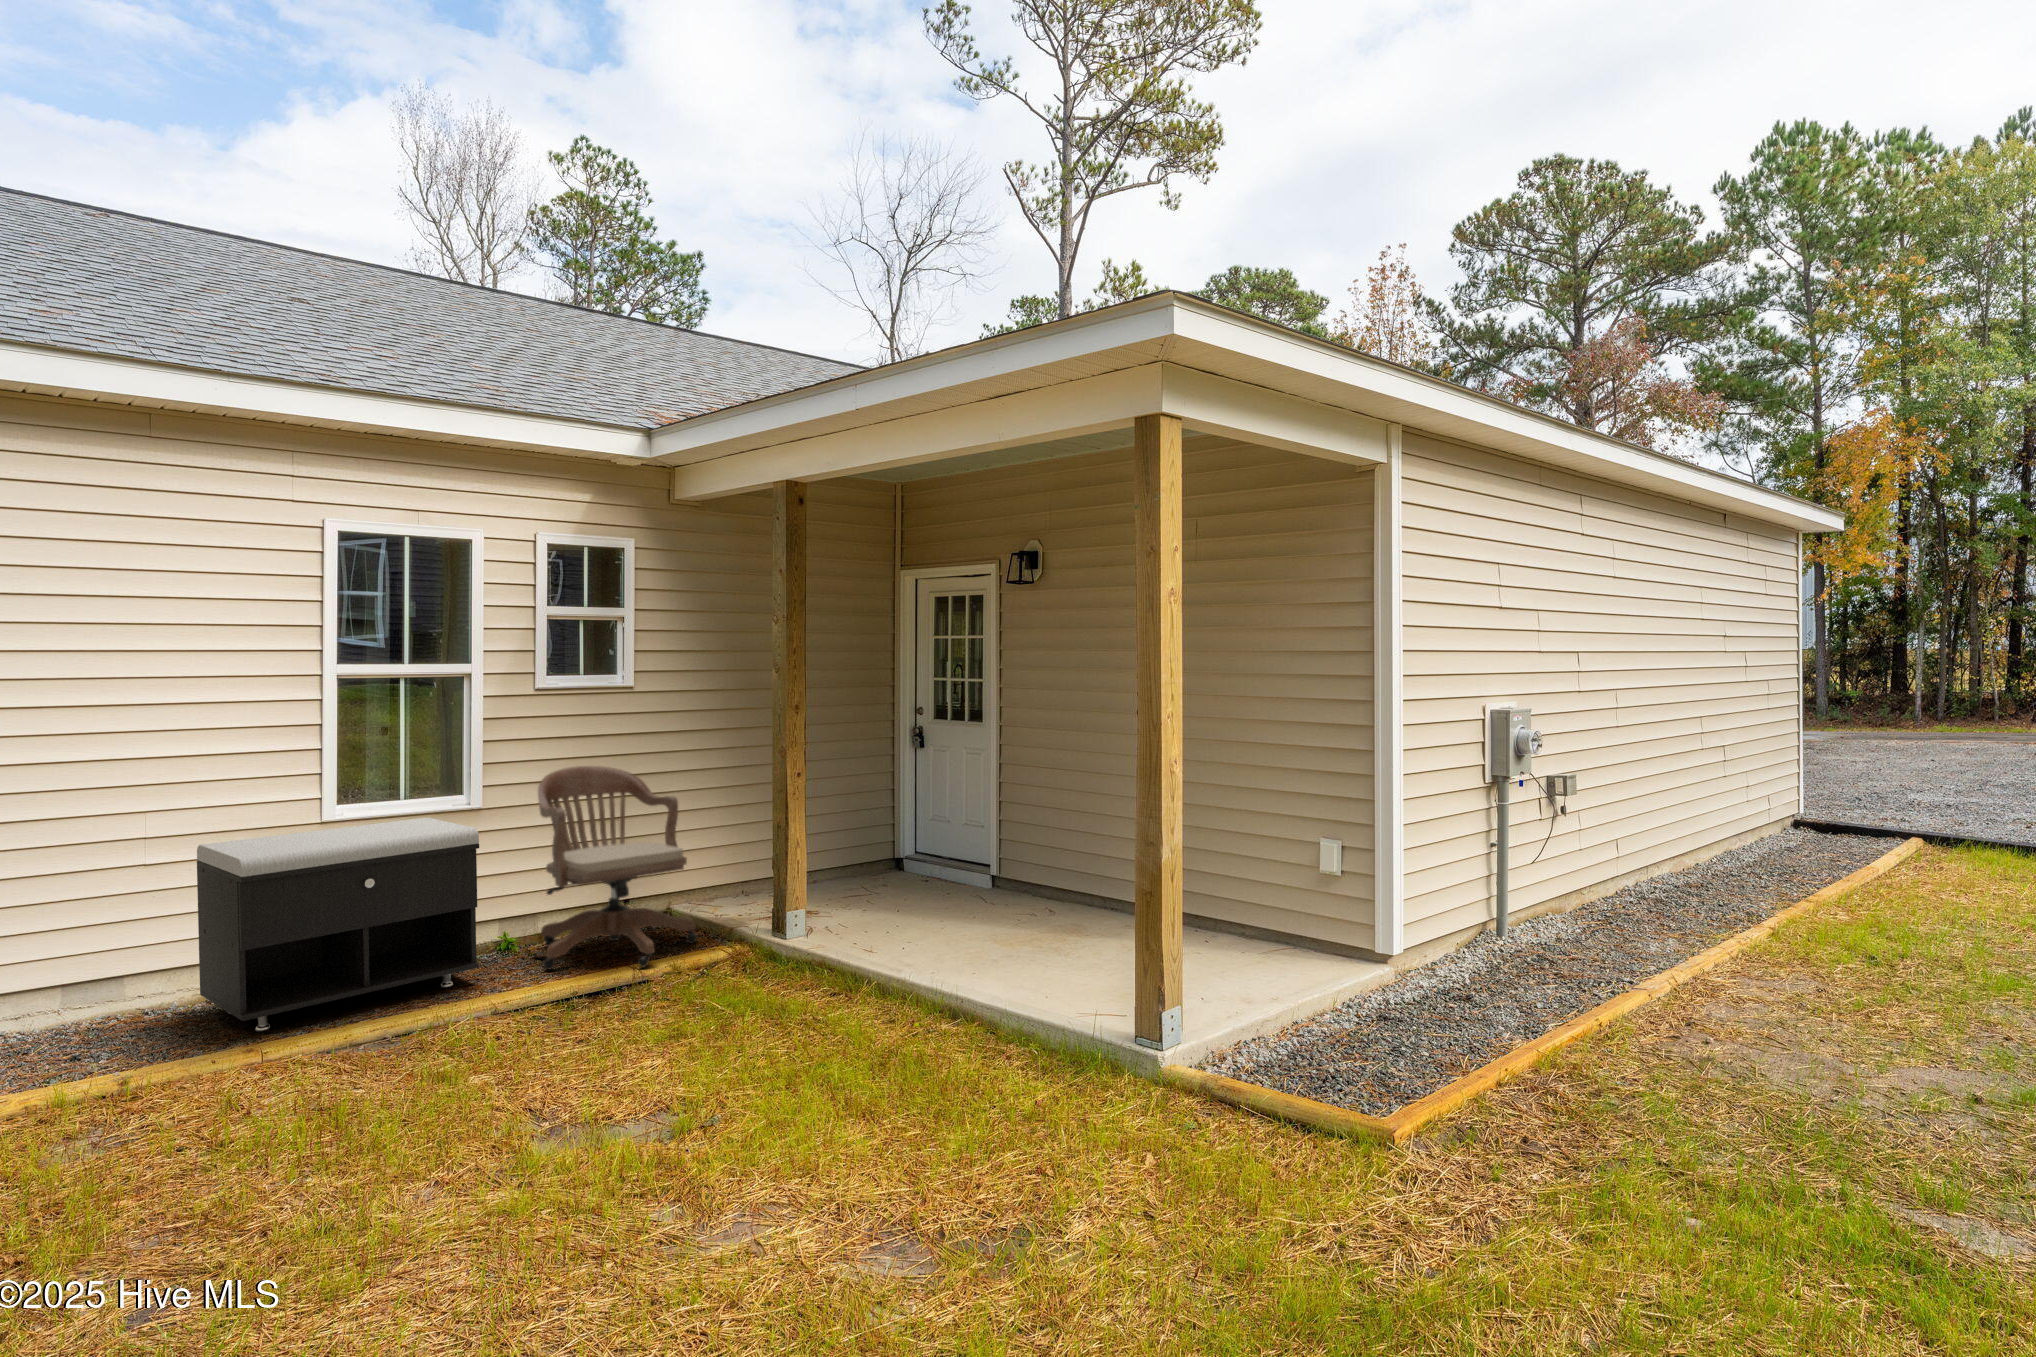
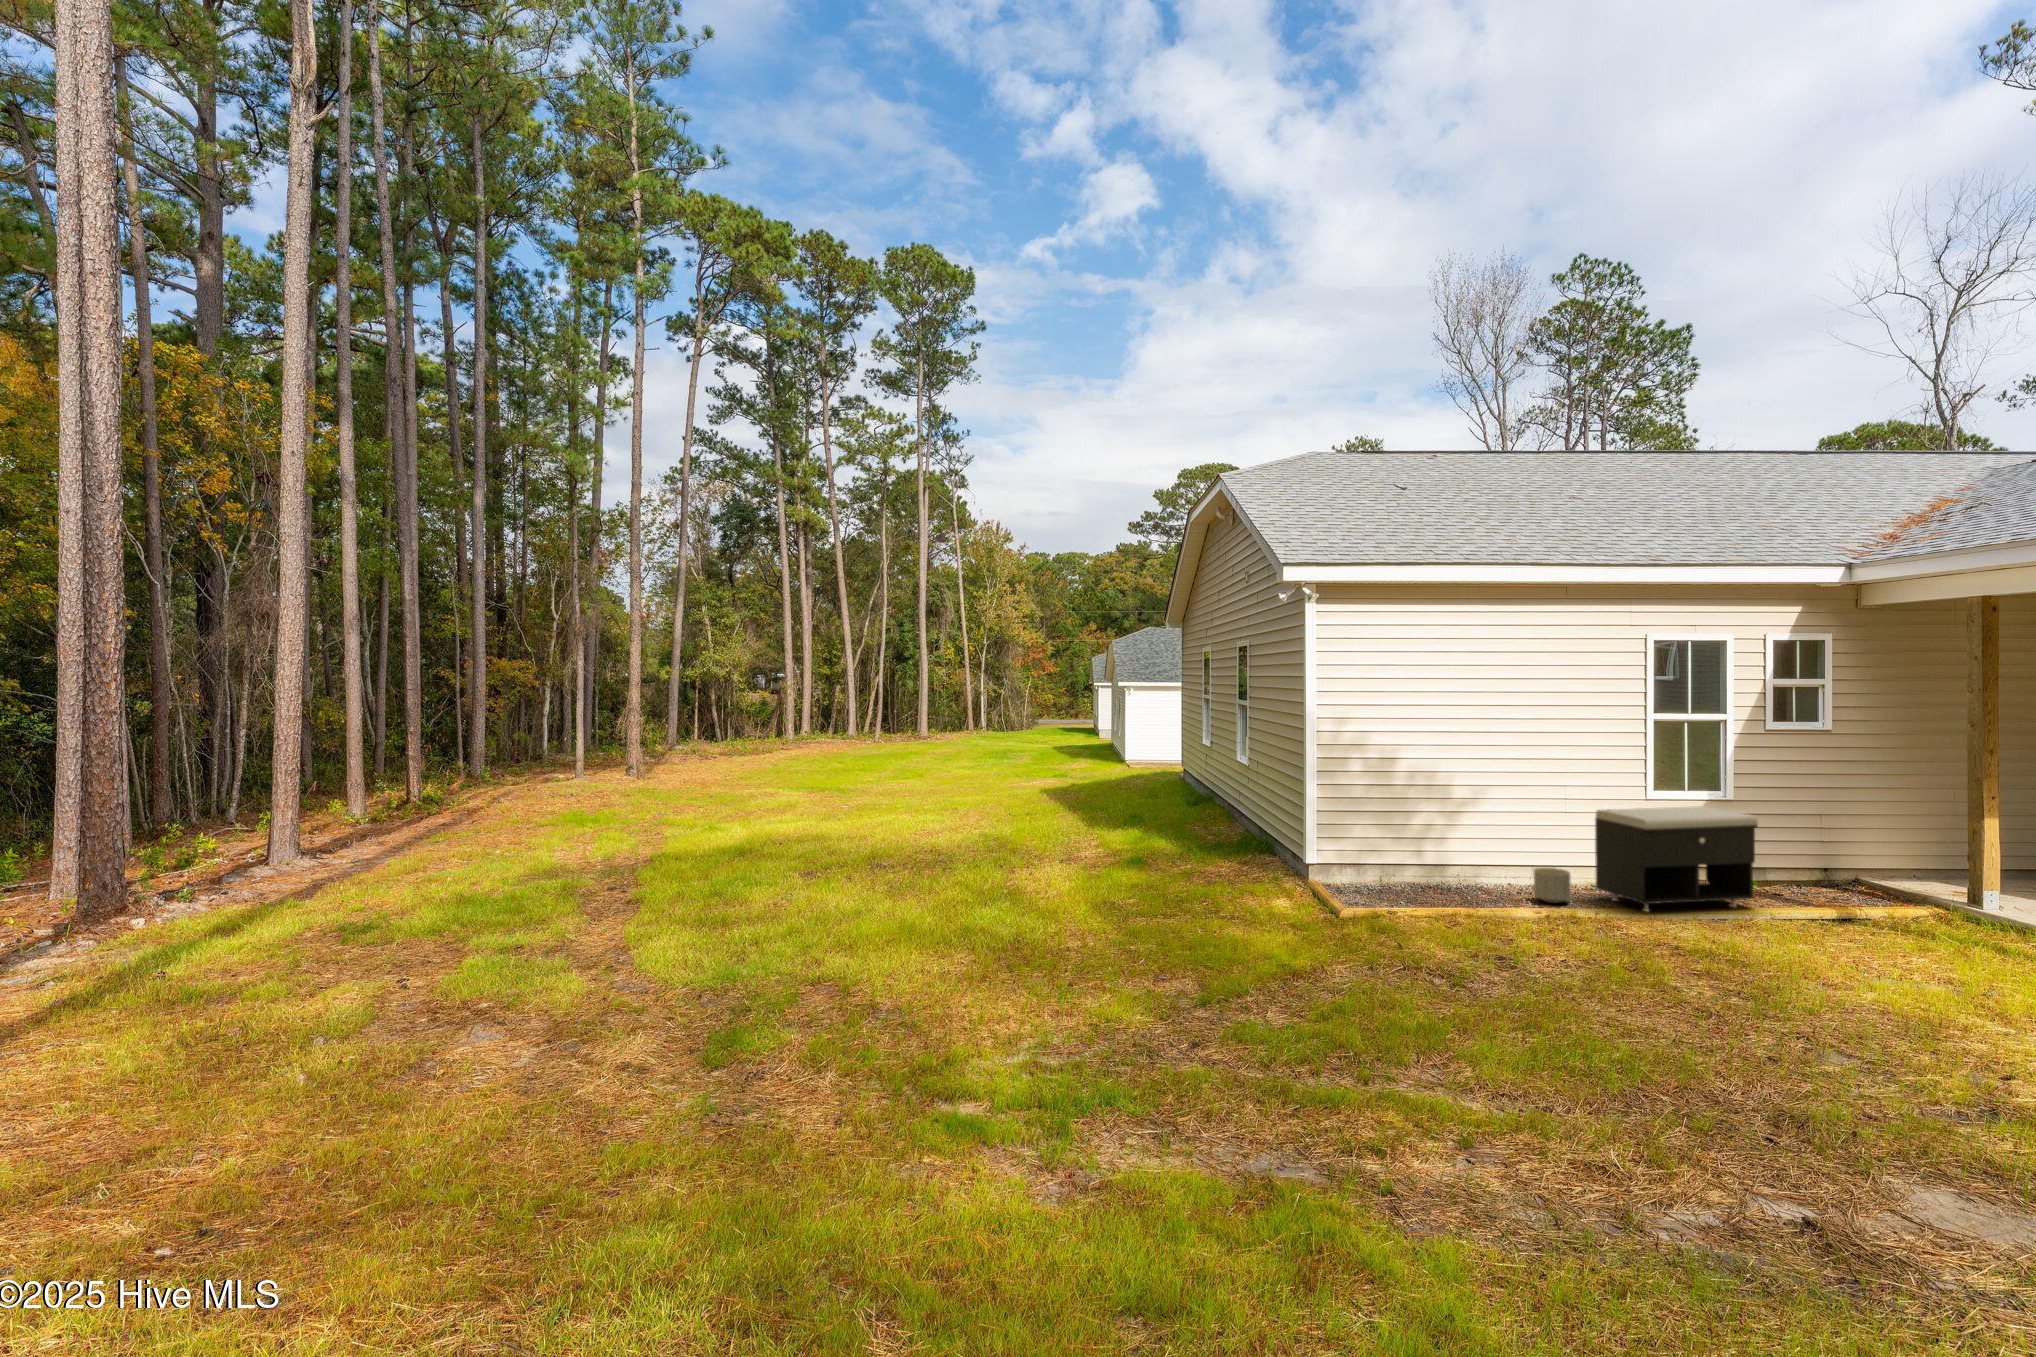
chair: present [538,766,697,970] -> none [1773,782,1901,917]
planter: none [34,971,121,1048] -> present [1534,868,1571,904]

